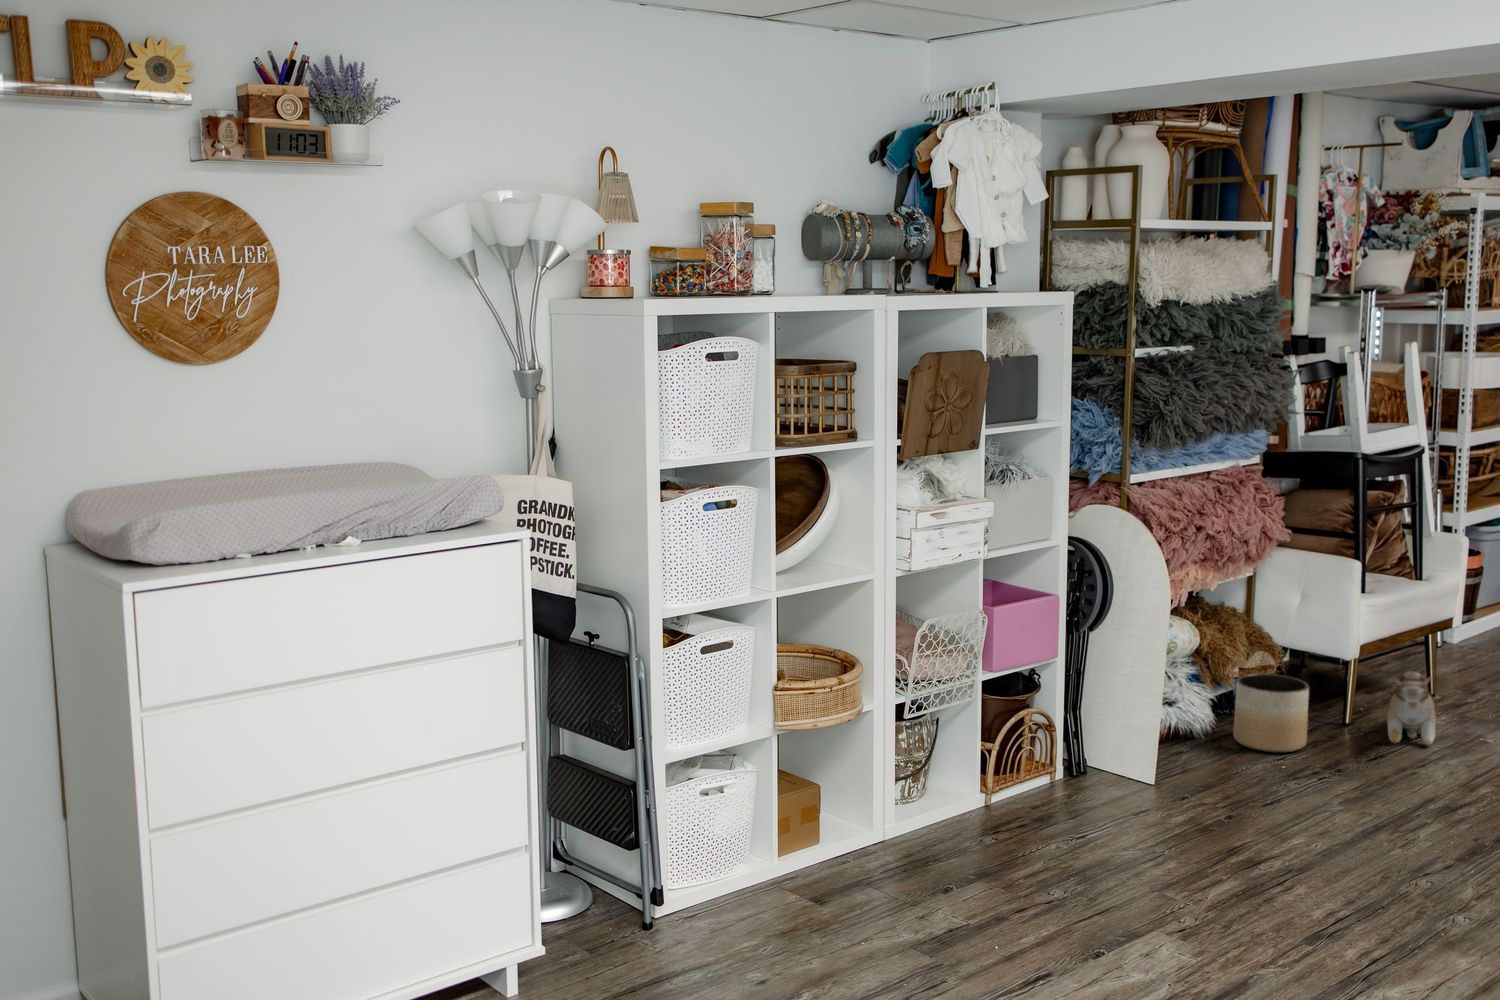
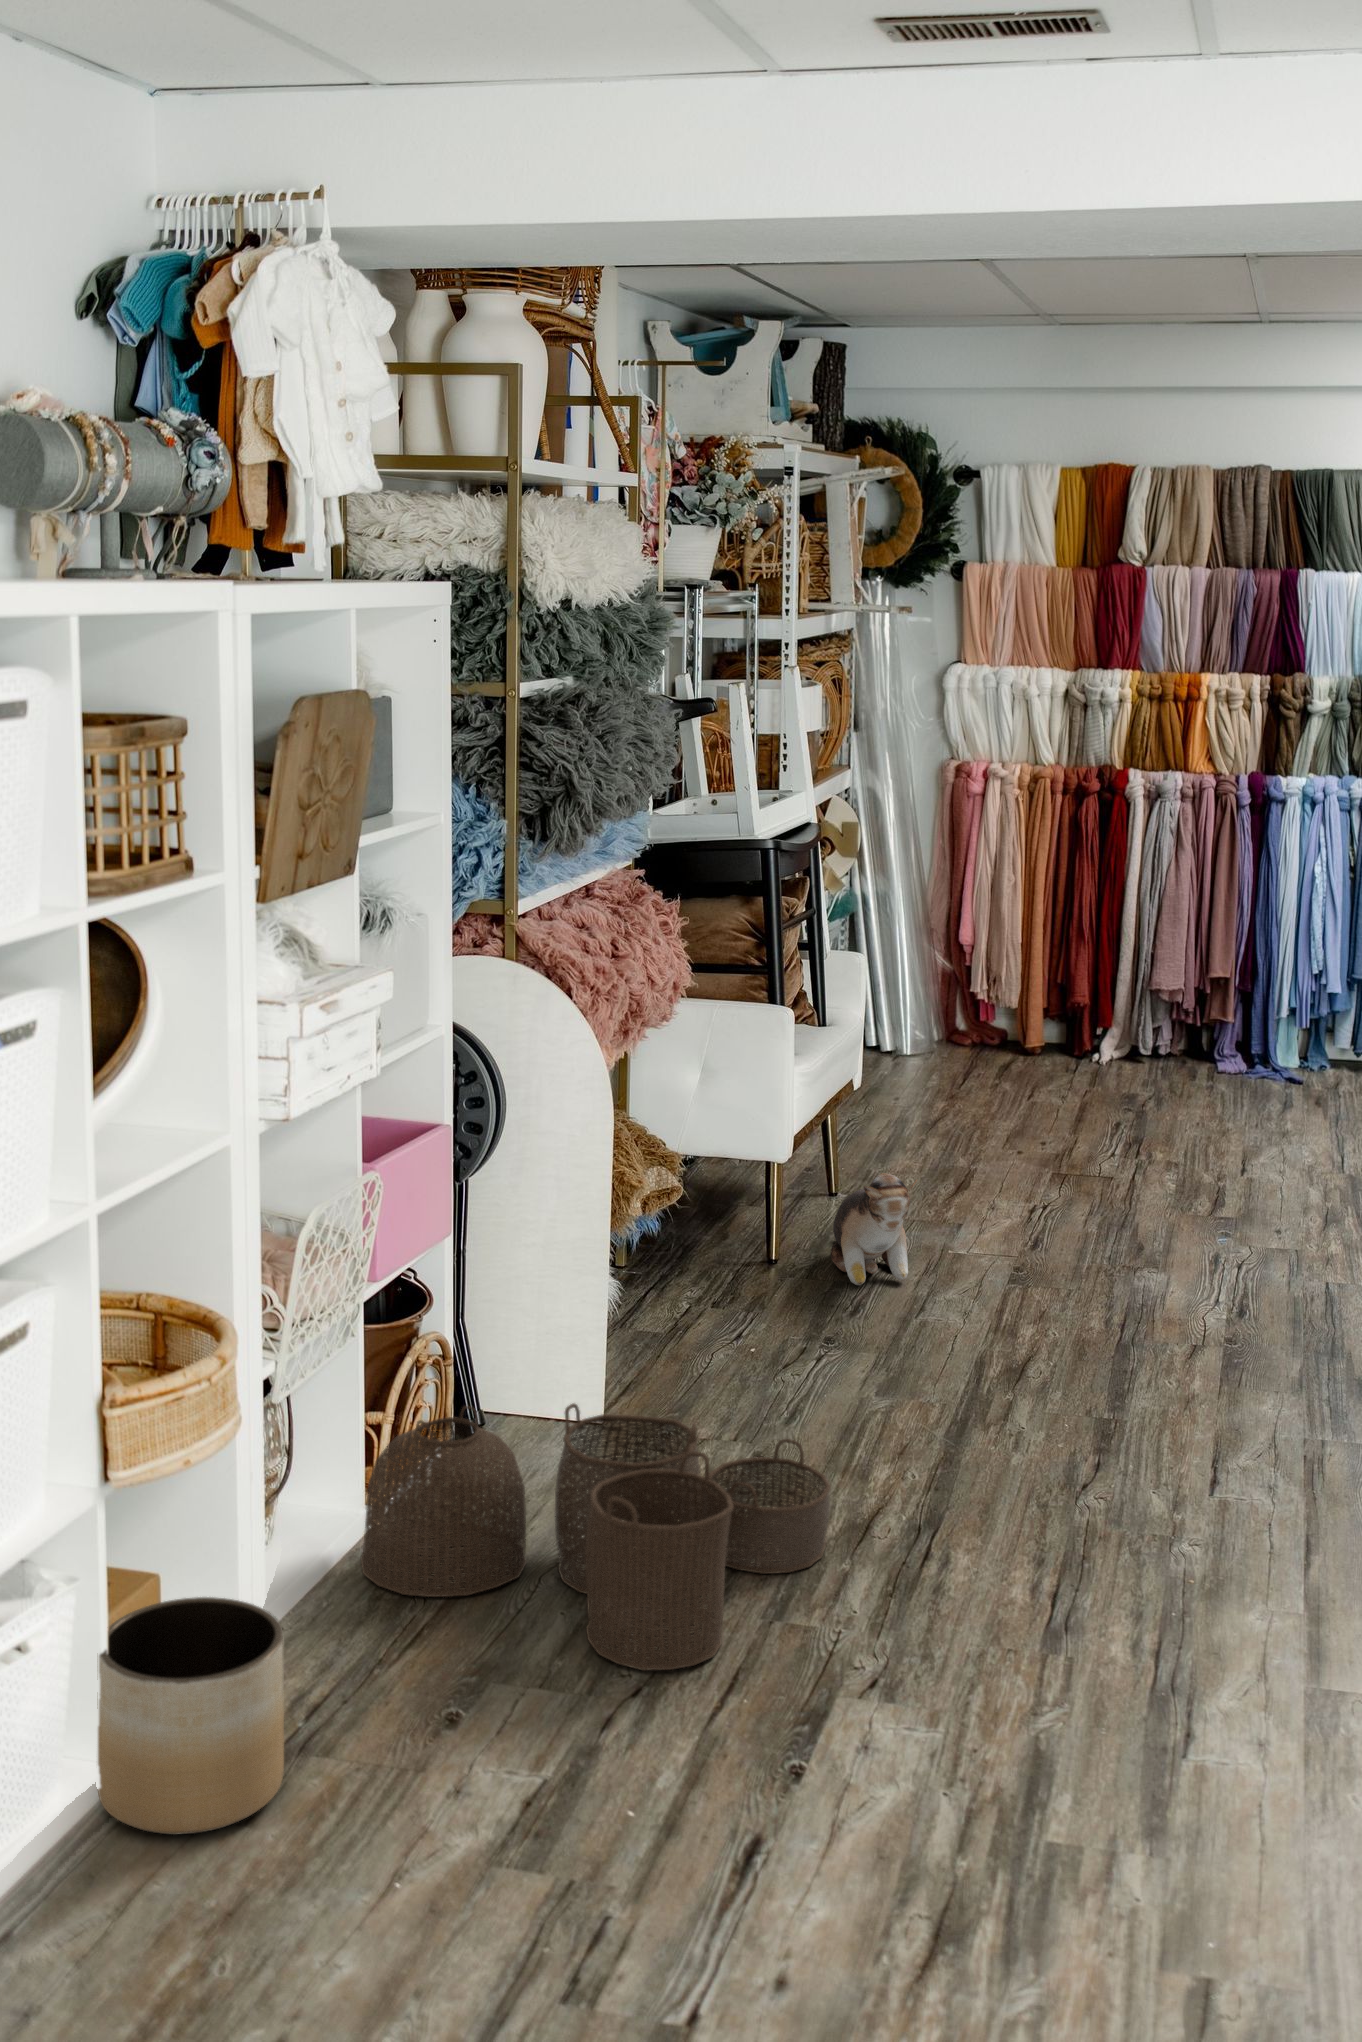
planter: present [1233,674,1309,753] -> present [97,1597,284,1835]
woven basket: none [958,743,1231,898] -> present [361,1403,831,1670]

